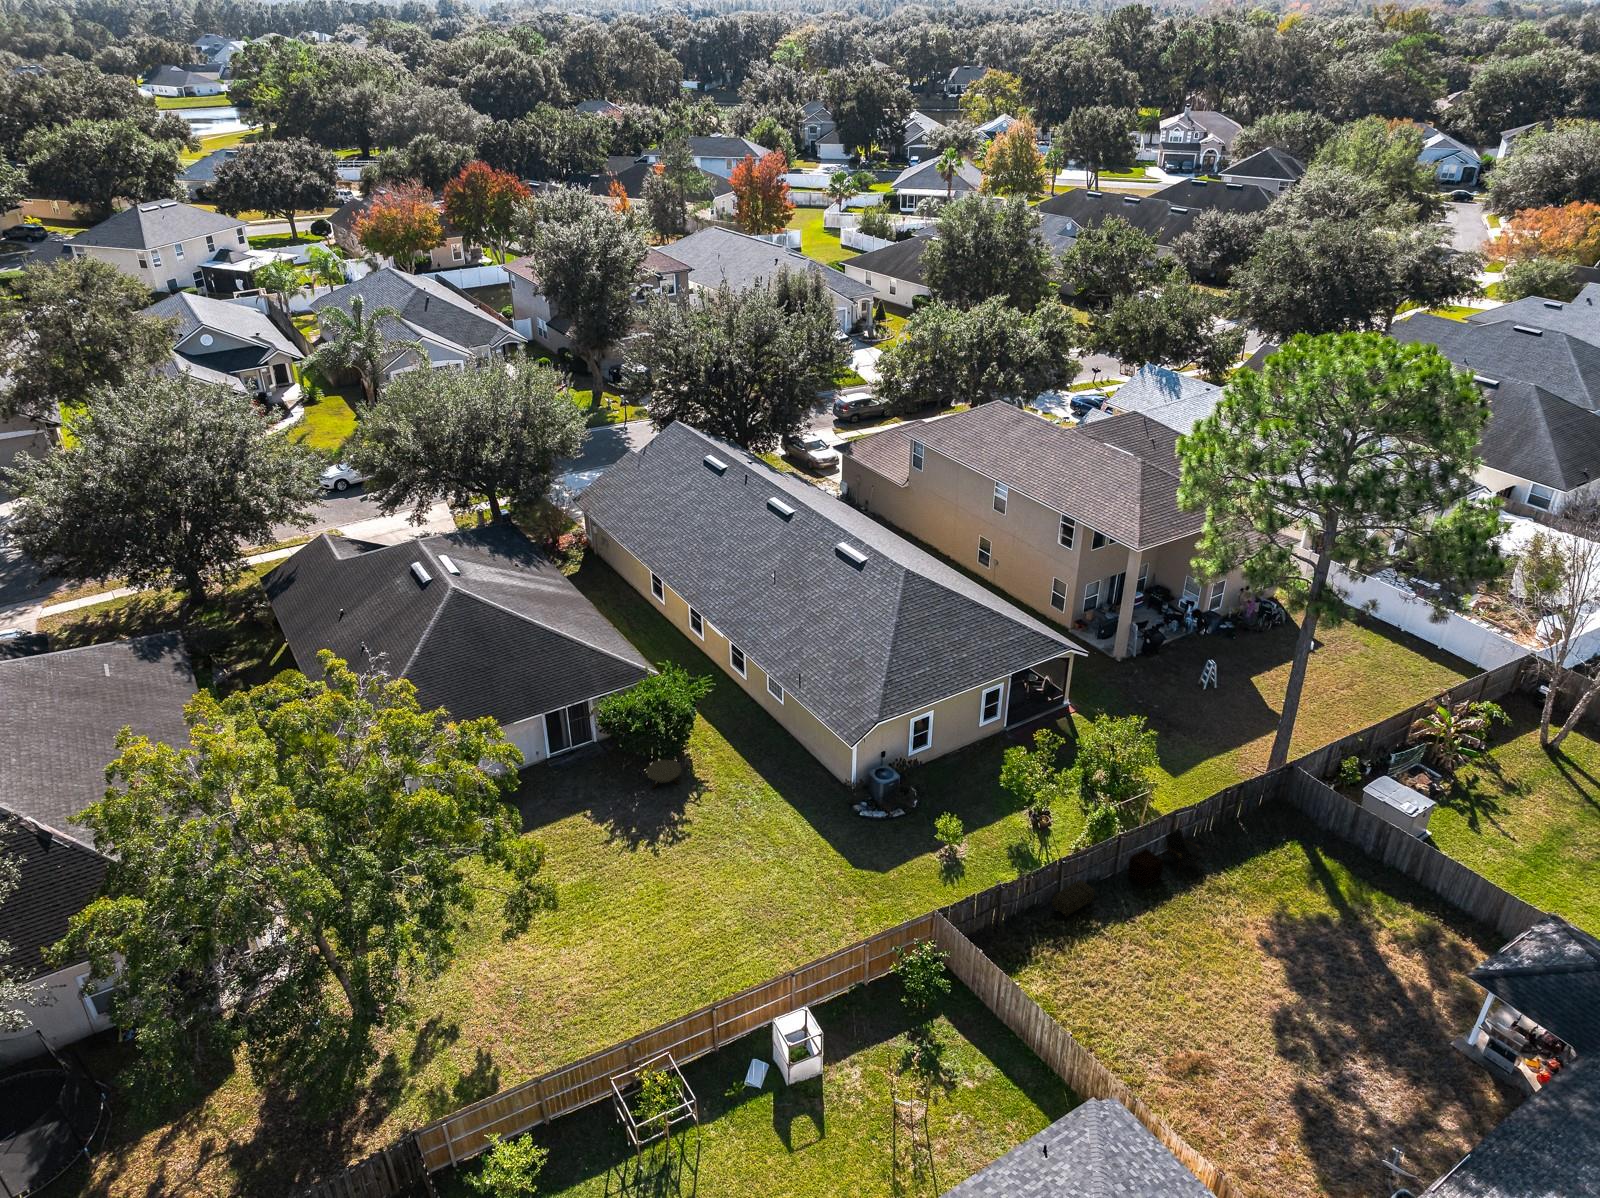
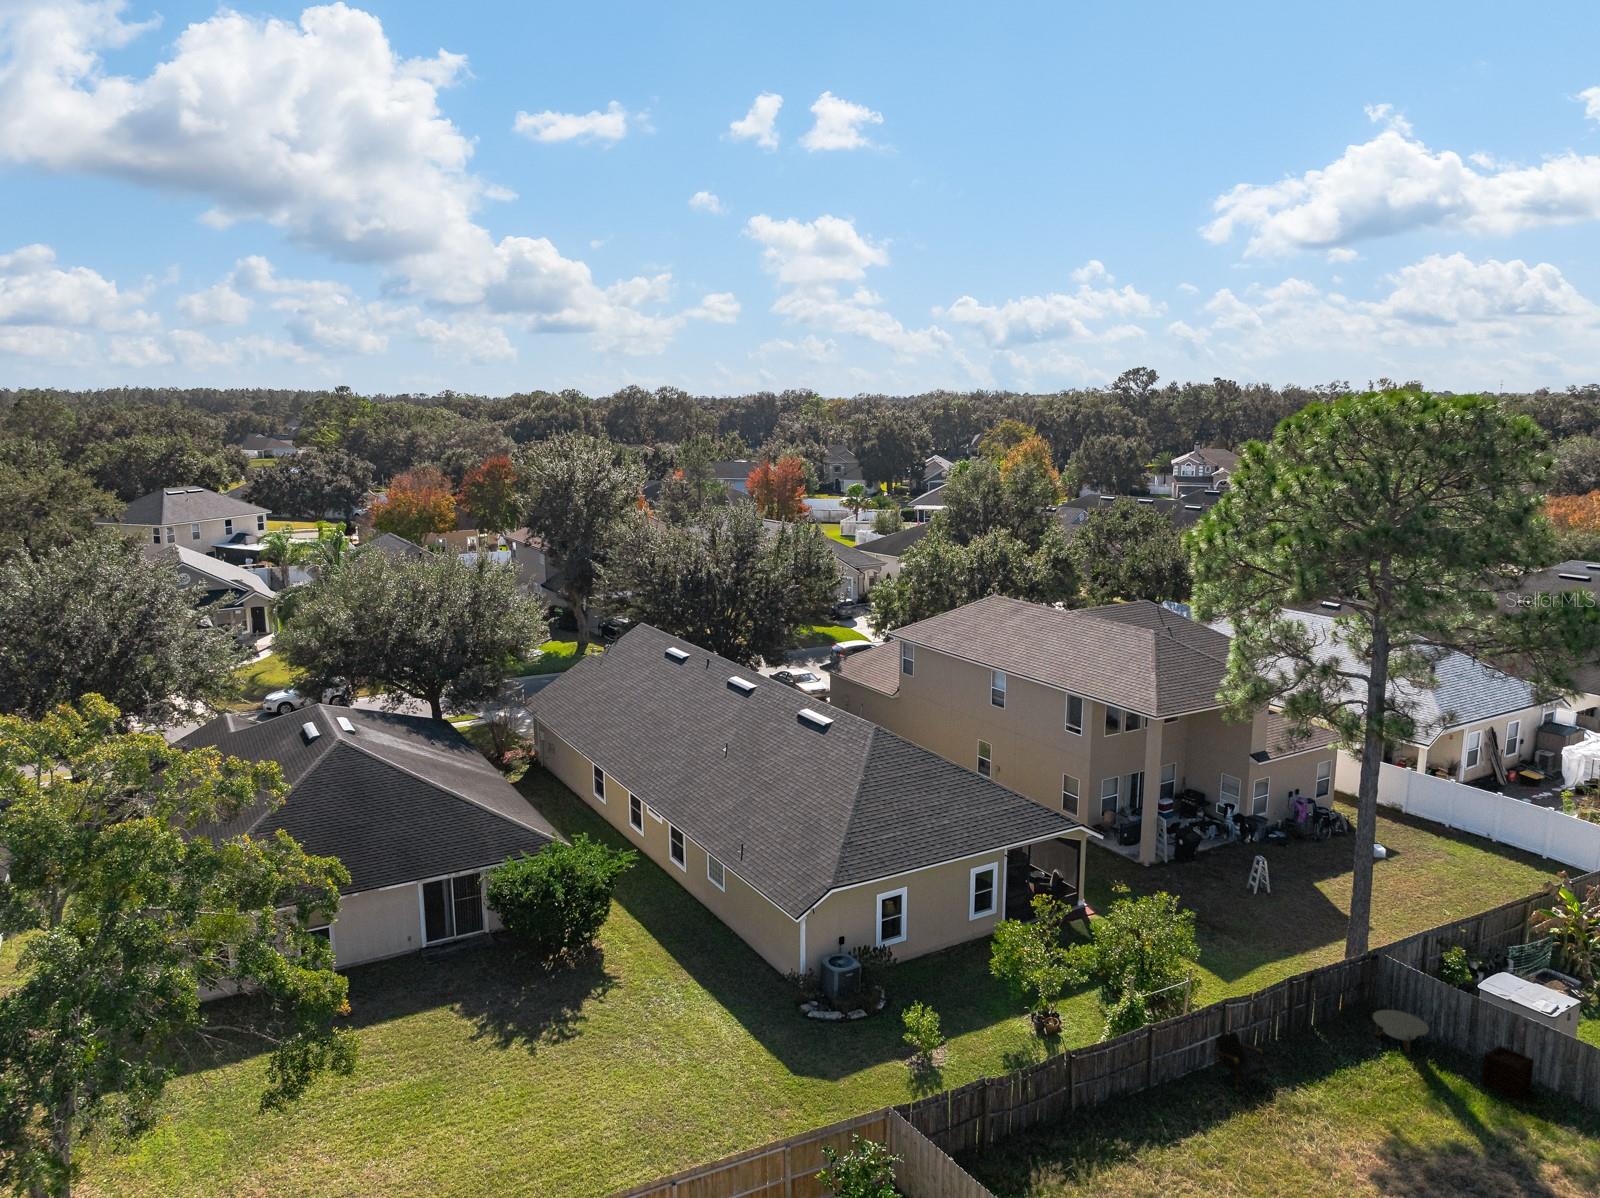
round table: present [646,760,681,789] -> present [1373,1010,1429,1053]
wooden crate: present [1127,849,1164,887] -> present [1482,1045,1534,1098]
bench: present [1052,880,1095,919] -> none [1060,1086,1120,1142]

